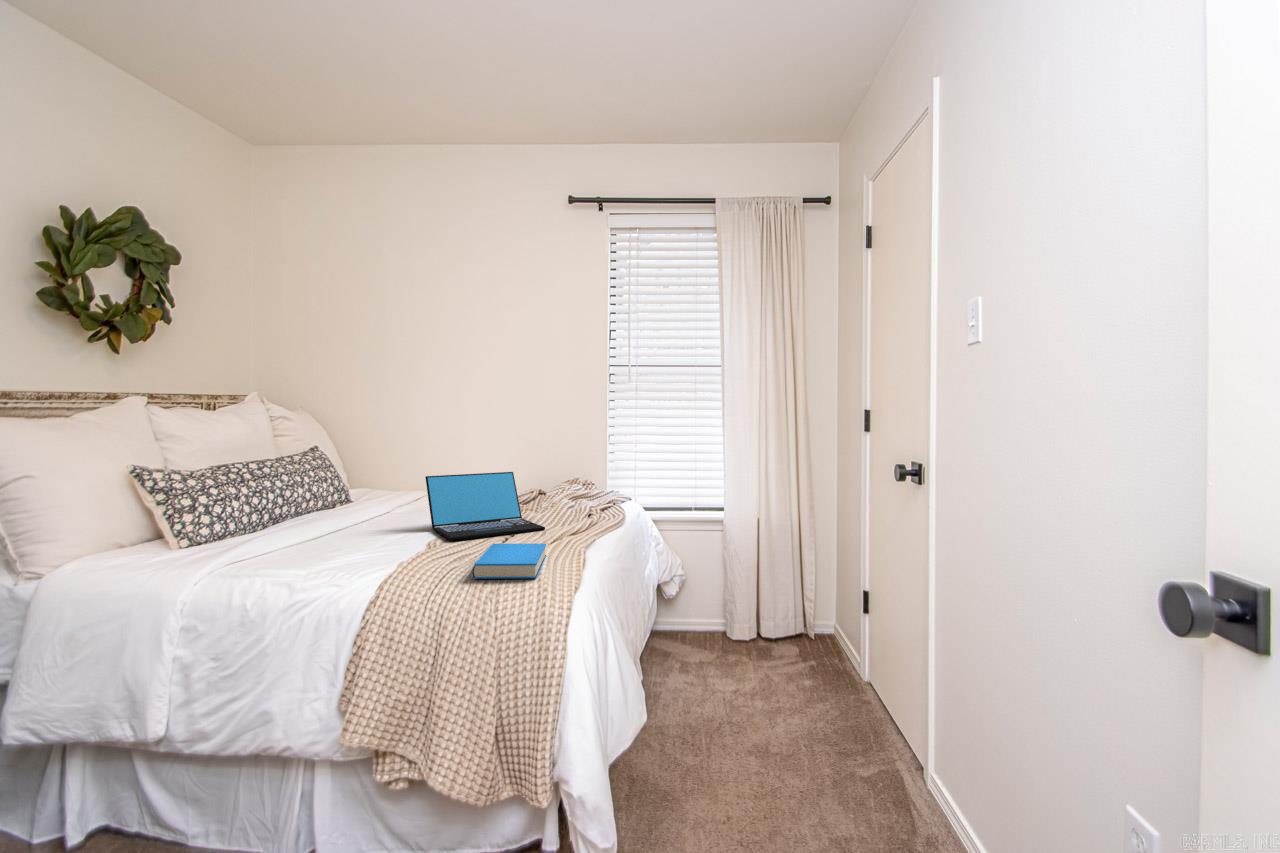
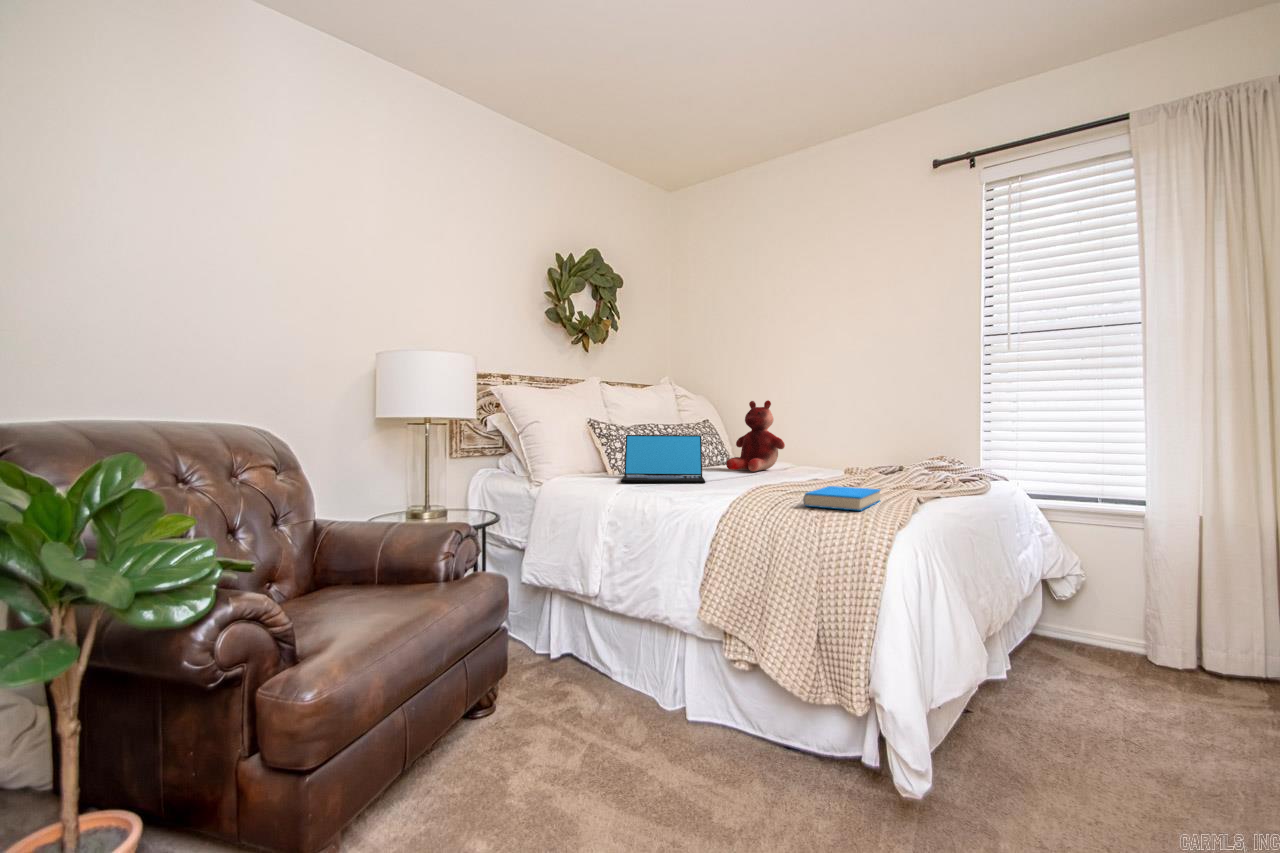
teddy bear: none [349,430,422,516] -> present [726,400,785,472]
laptop: present [425,472,545,540] -> present [621,435,705,483]

